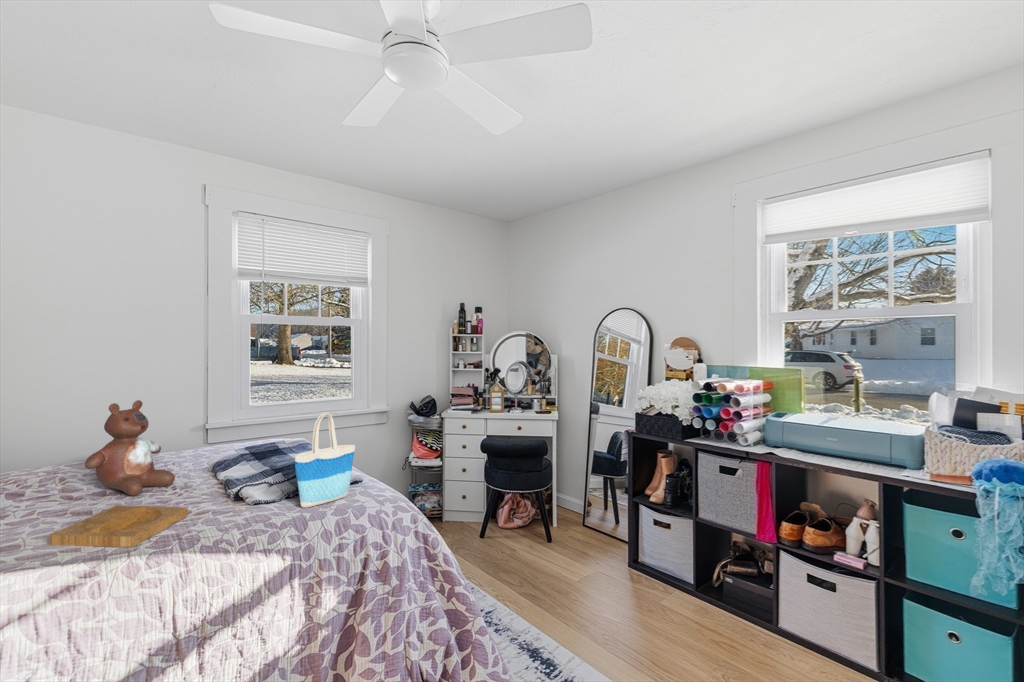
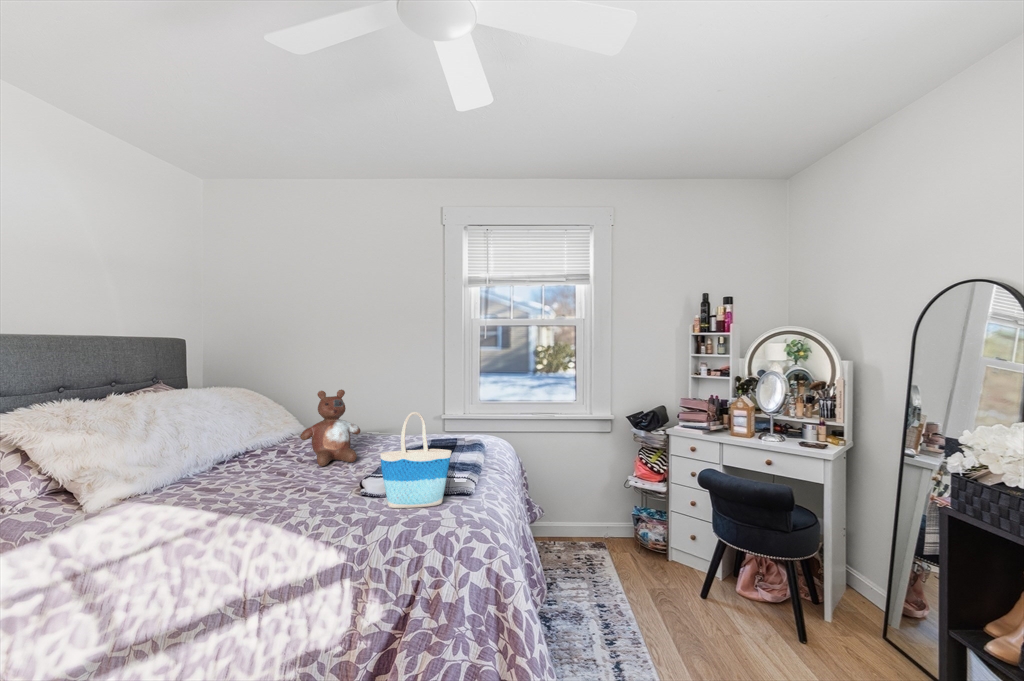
tray: present [49,505,188,547] -> none [224,472,315,510]

